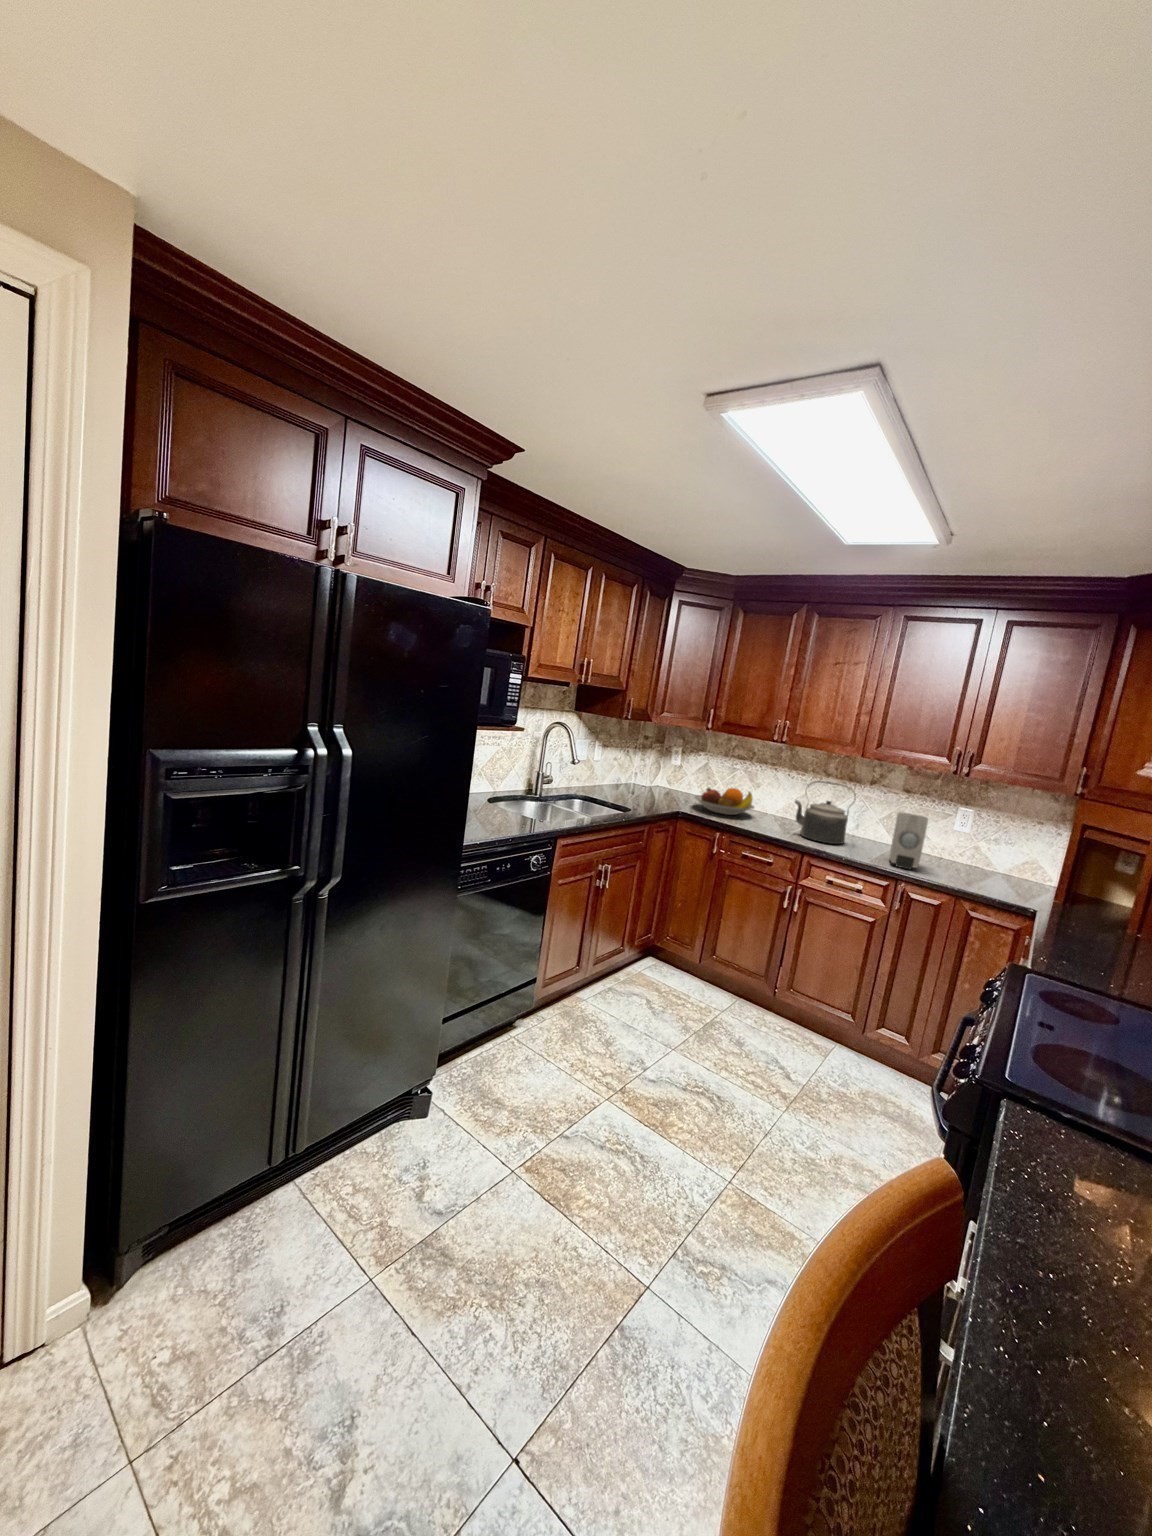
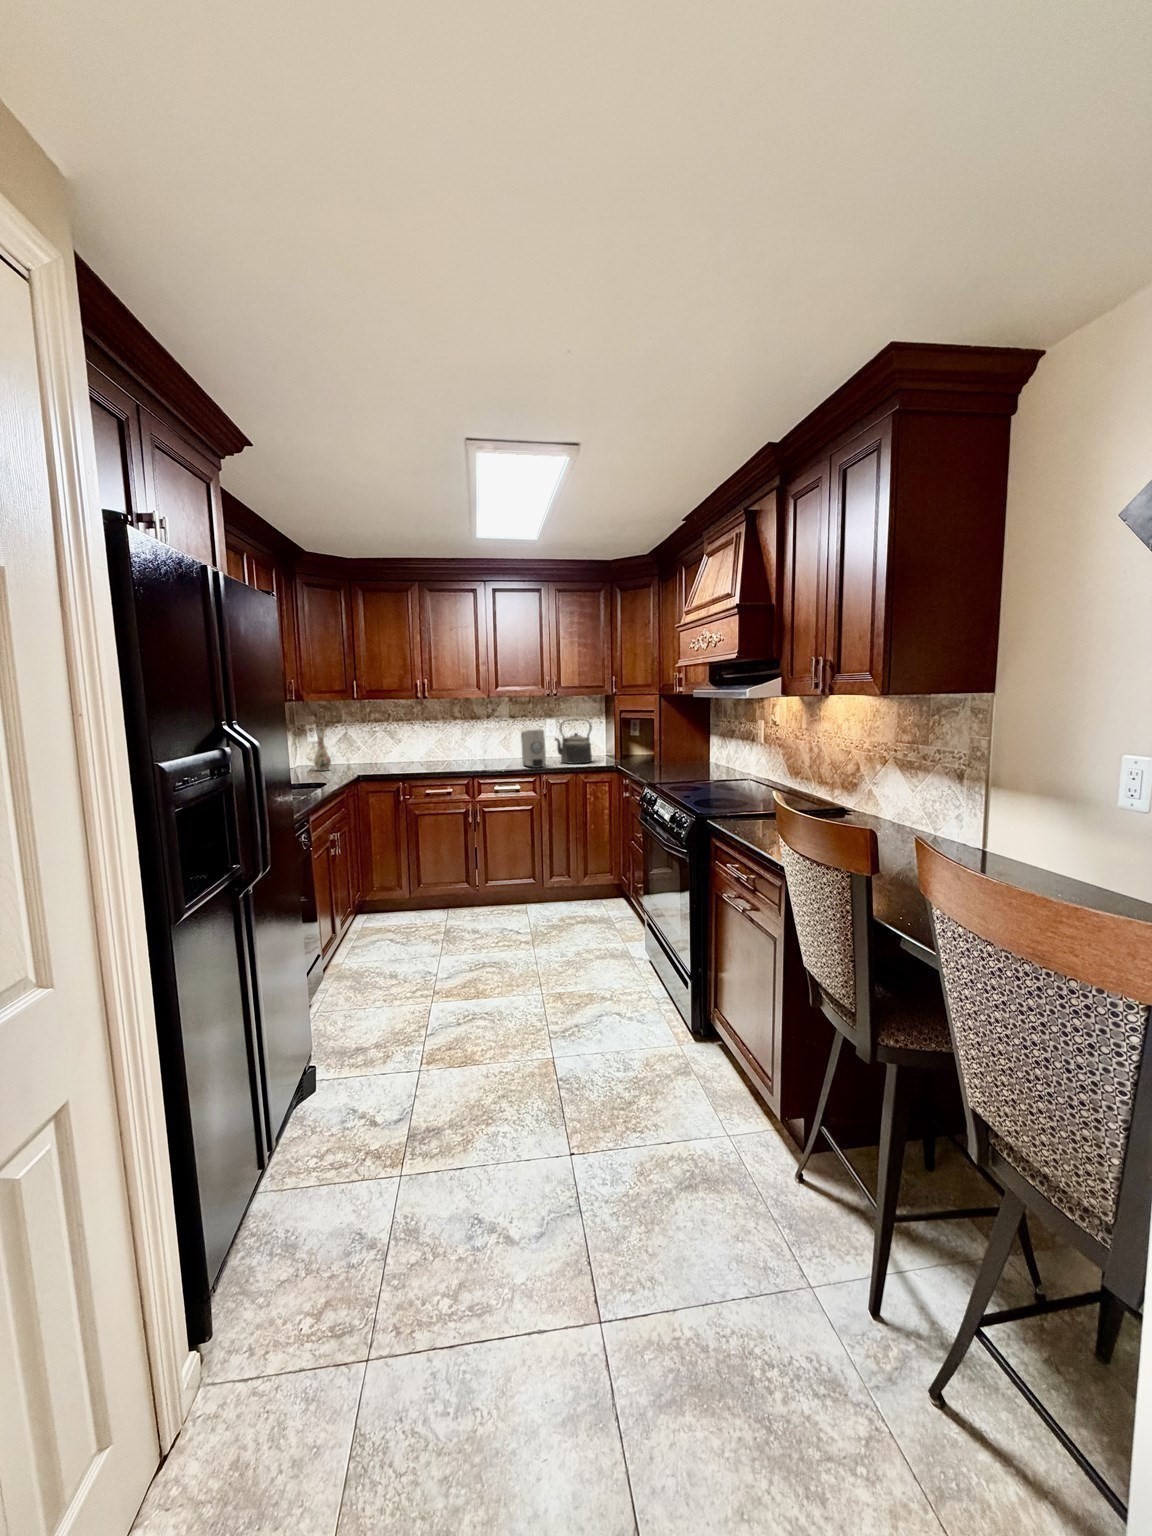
vase: none [657,752,675,798] -> present [314,727,331,771]
kettle: present [795,781,856,844] -> present [555,719,592,764]
fruit bowl: present [694,788,754,815] -> none [357,745,412,770]

